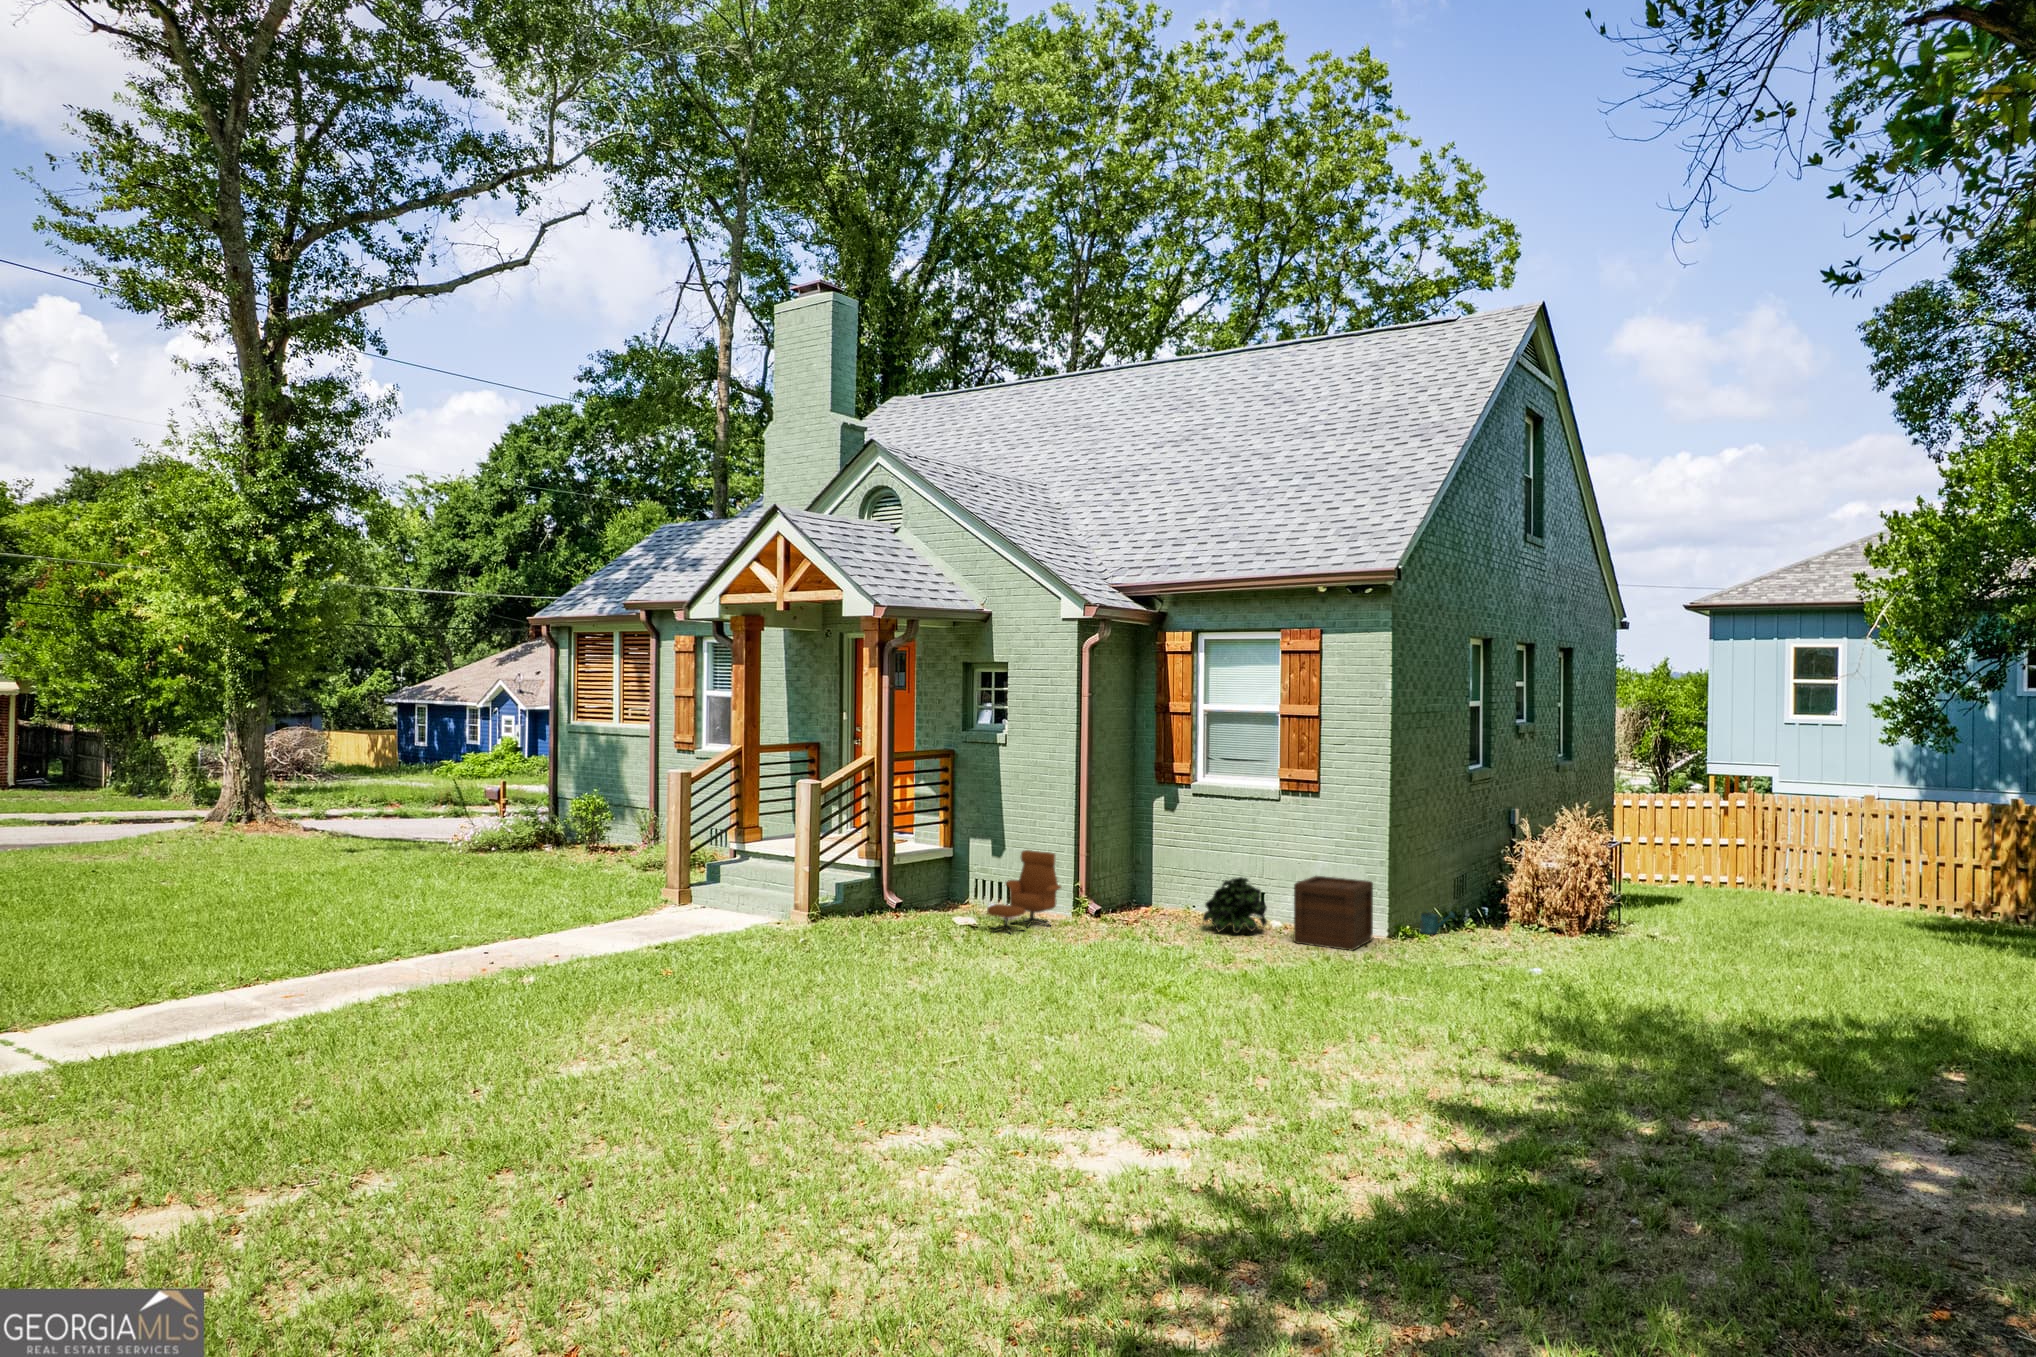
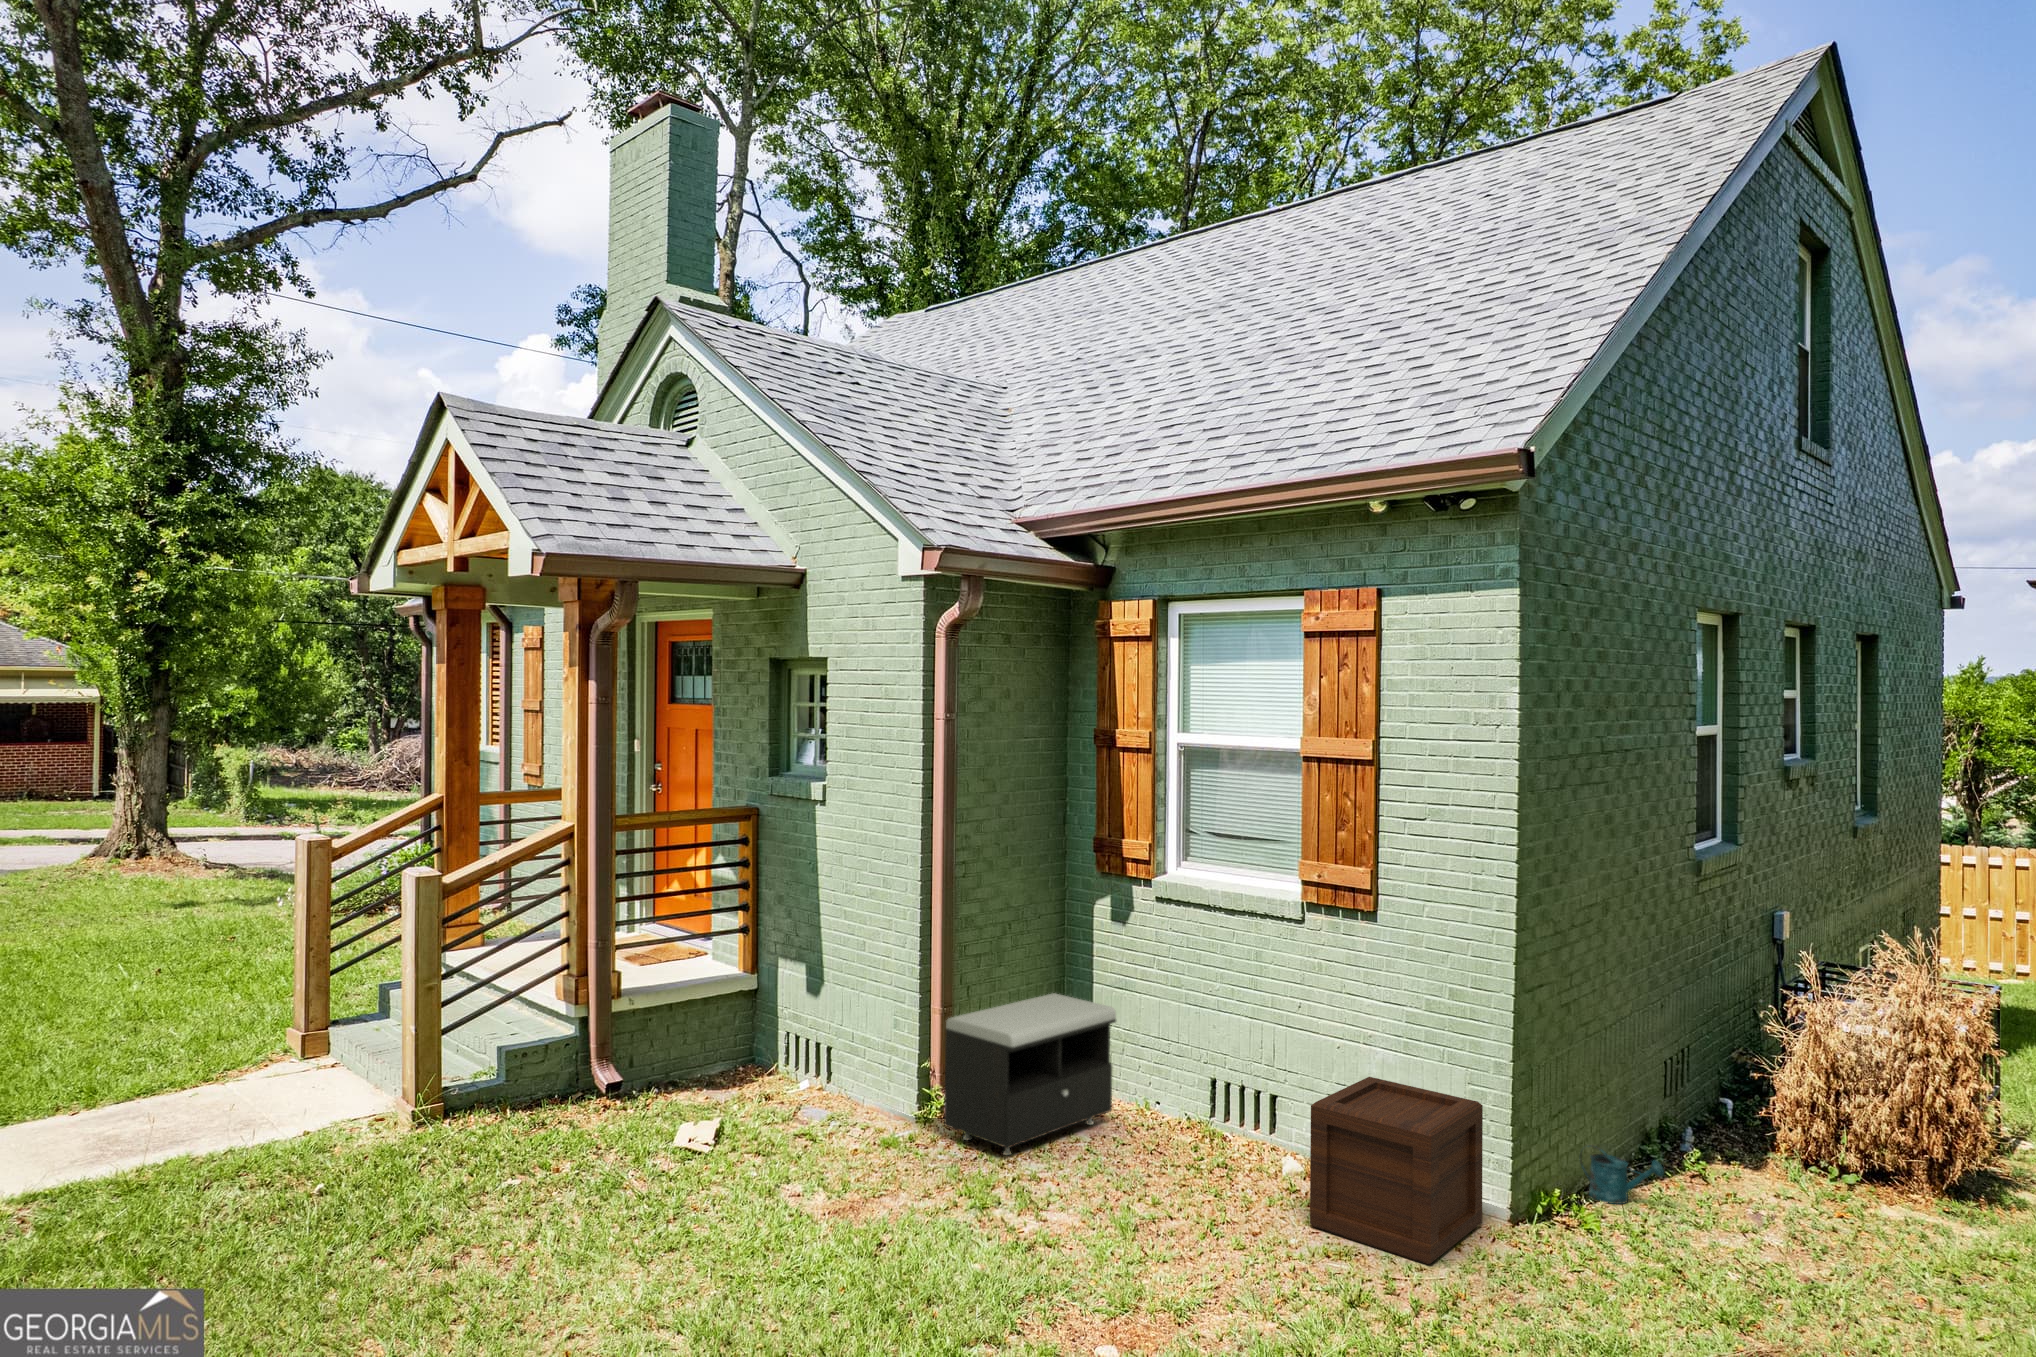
lounge chair: present [987,850,1061,934] -> none [735,995,891,1169]
storage bench: none [1088,851,1174,928] -> present [944,993,1116,1155]
potted plant: present [1203,877,1267,933] -> none [1148,1068,1275,1190]

